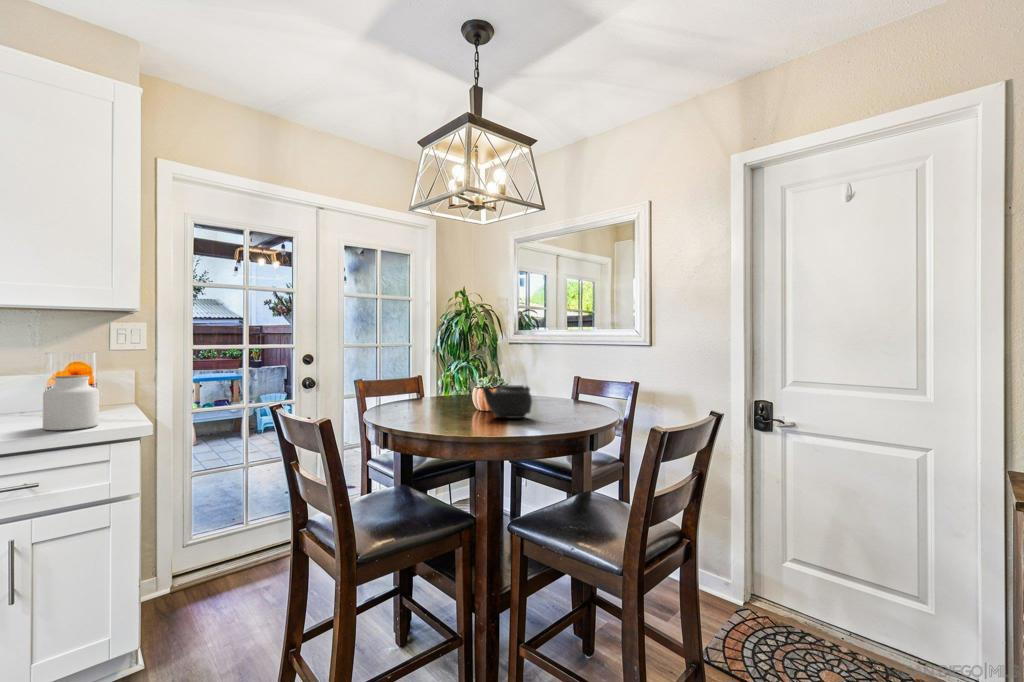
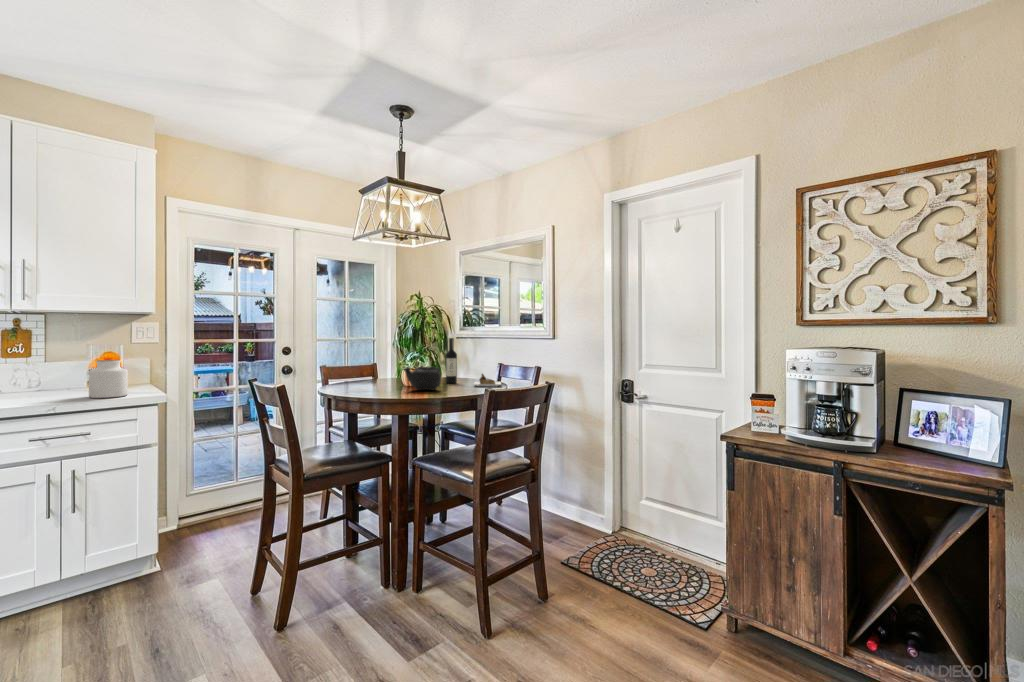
wine bottle: none [521,345,604,410] -> present [446,338,501,386]

